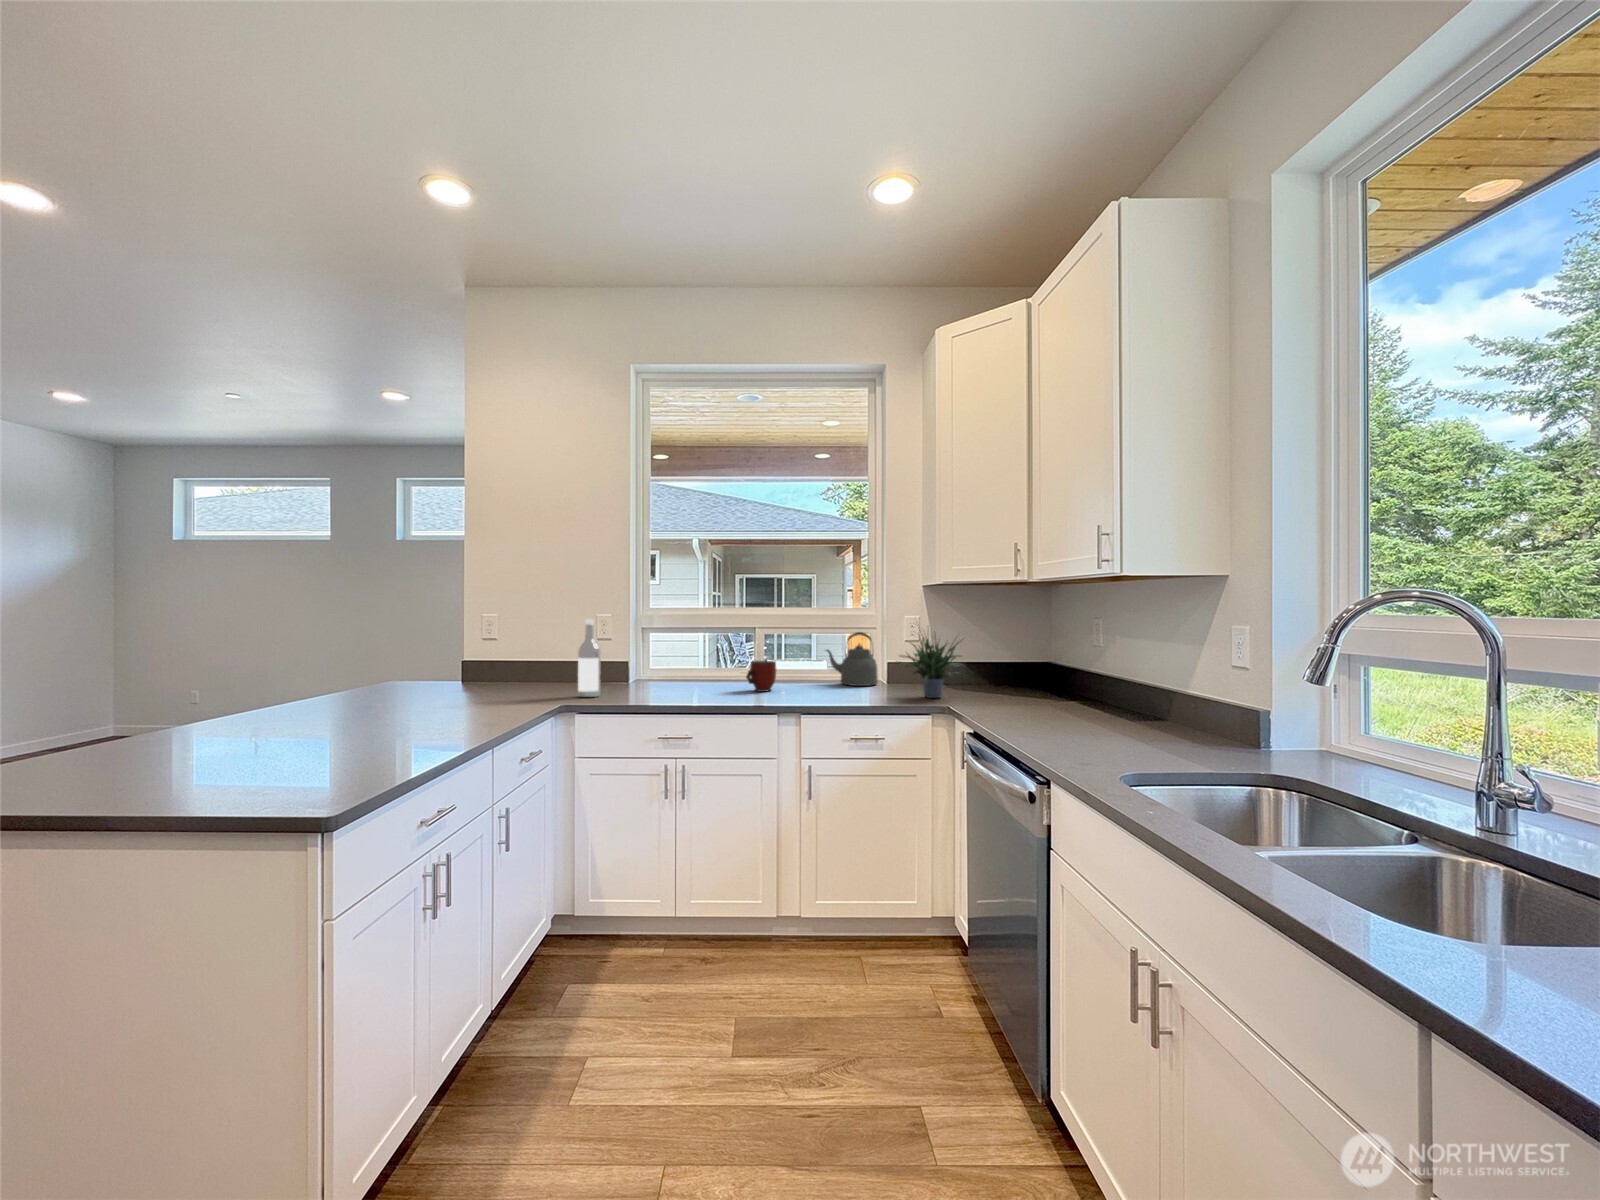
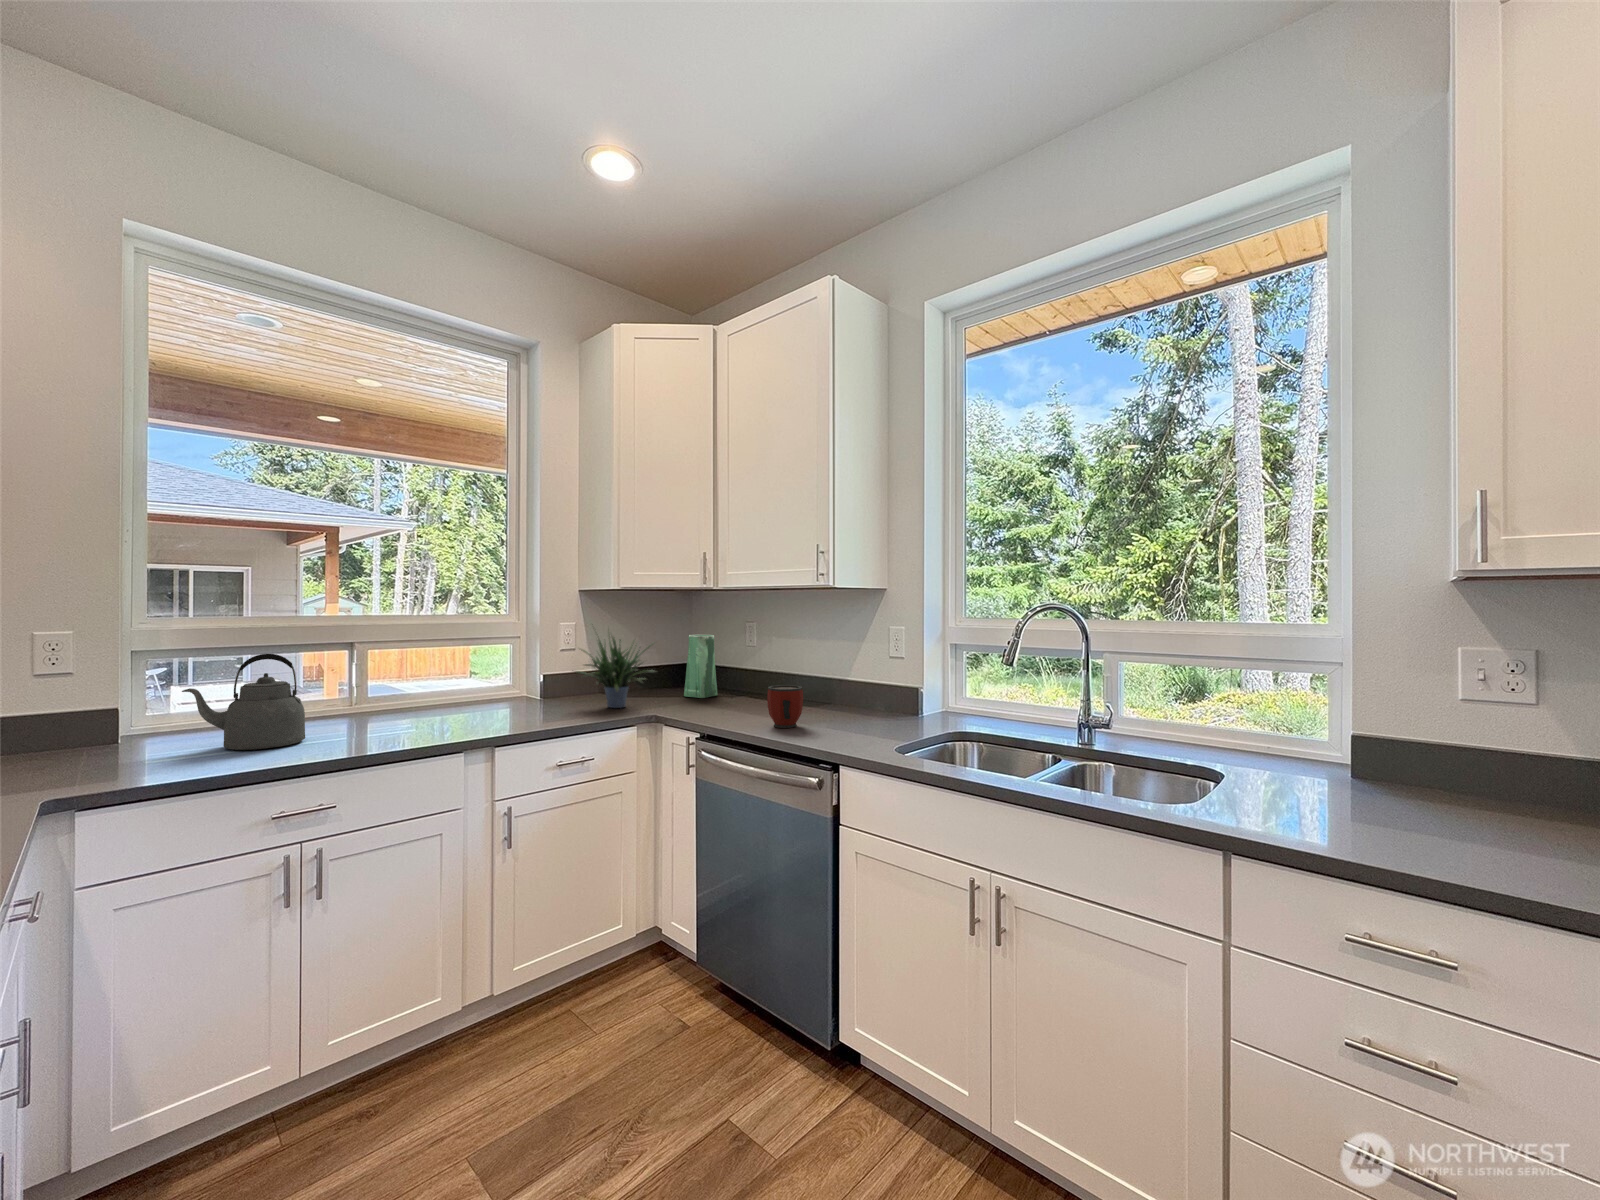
wine bottle: present [578,619,601,697] -> none [46,636,101,776]
kettle: present [826,632,878,686] -> present [182,654,305,750]
vase: none [1014,634,1051,699] -> present [684,635,717,698]
mug: present [746,661,776,692] -> present [767,685,803,728]

